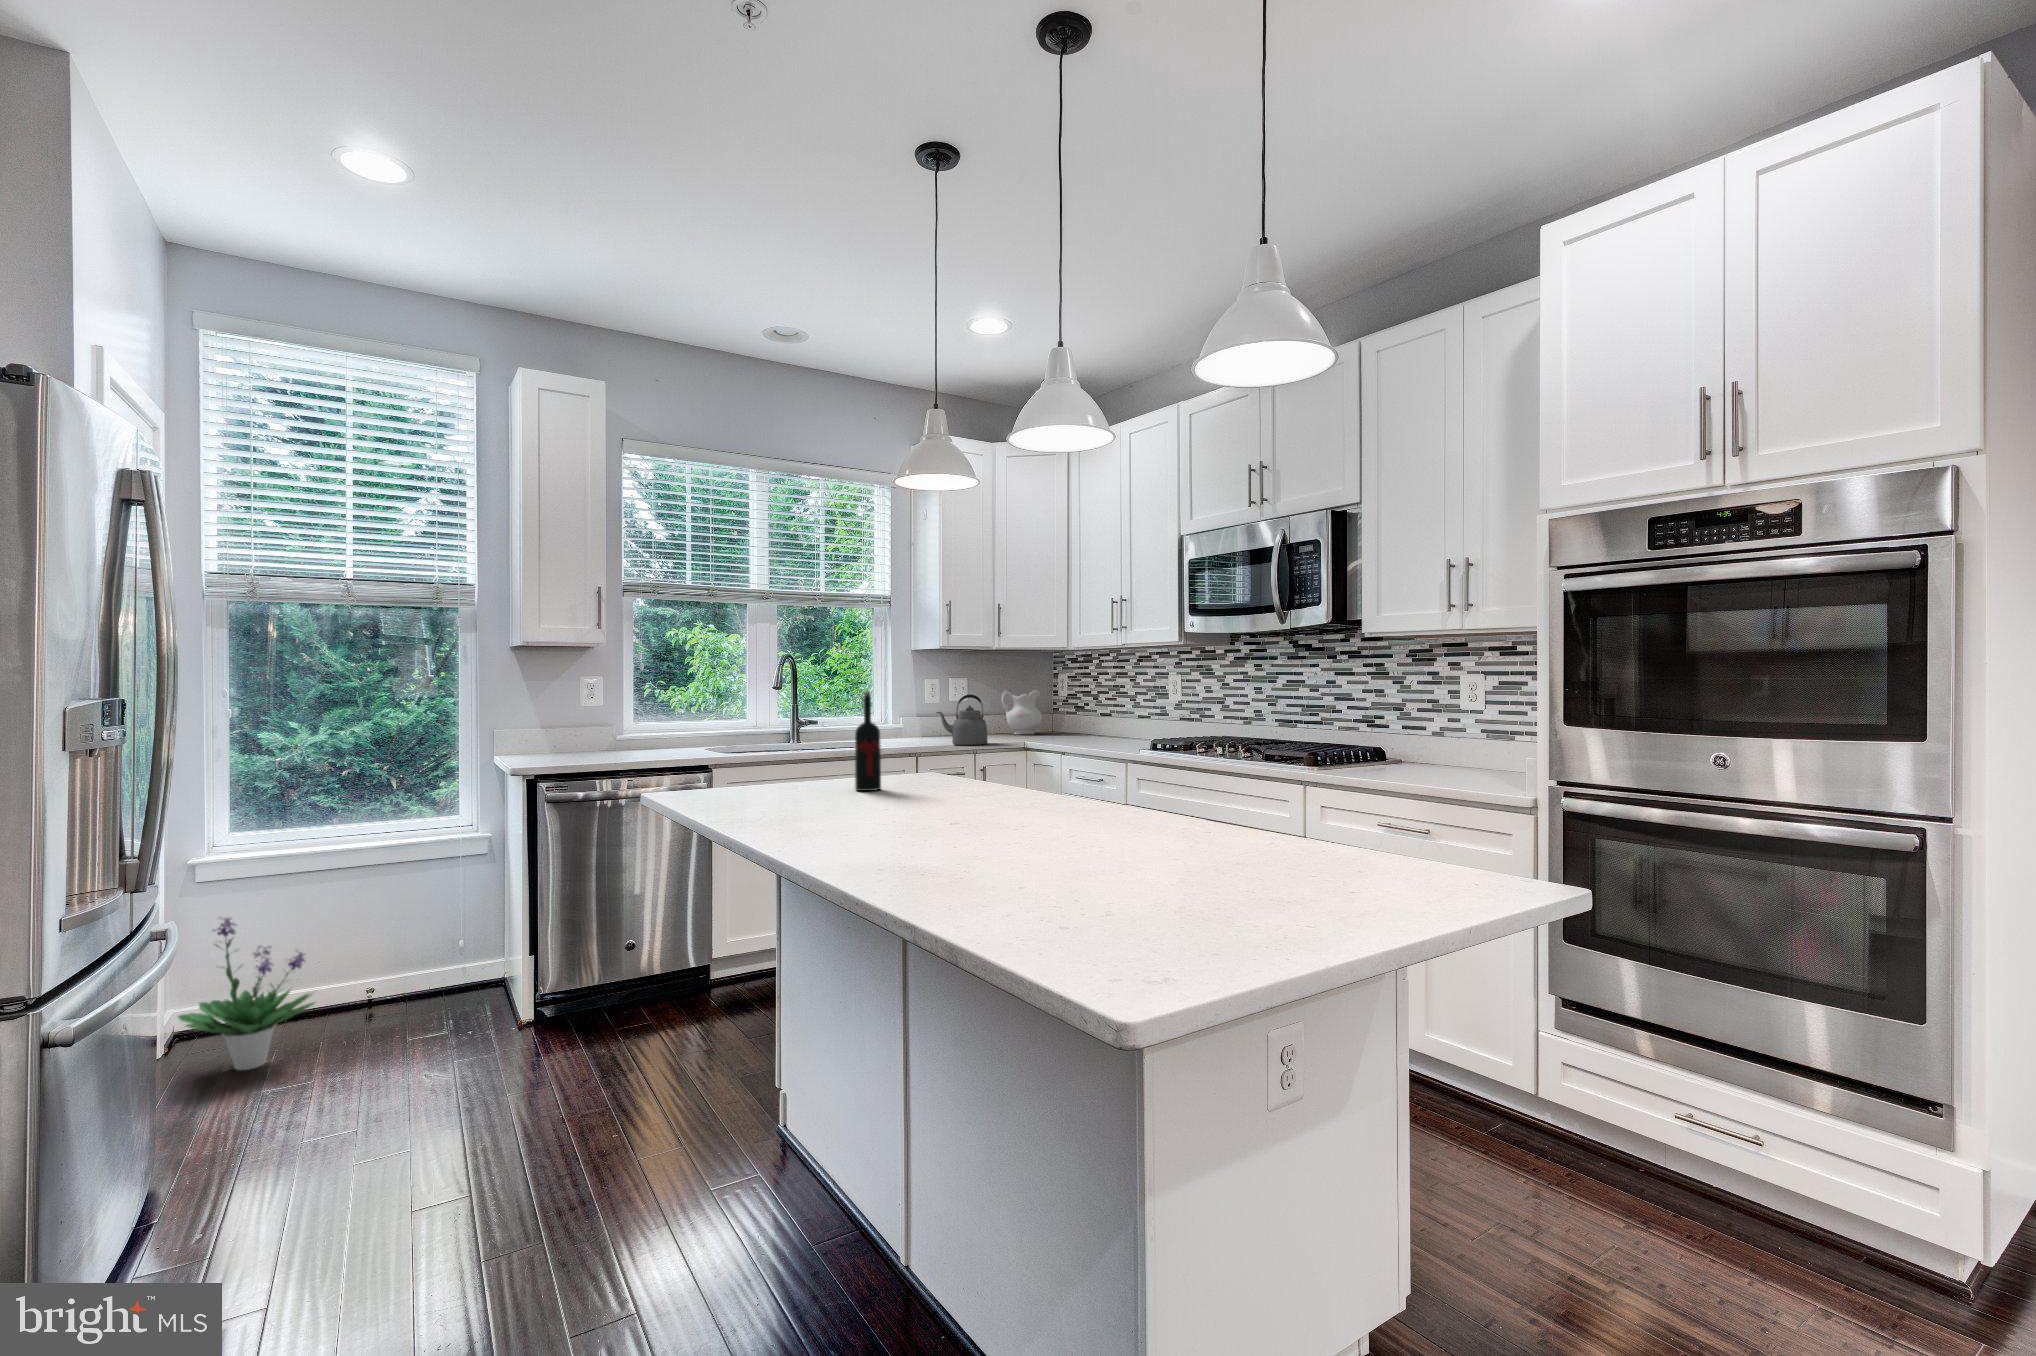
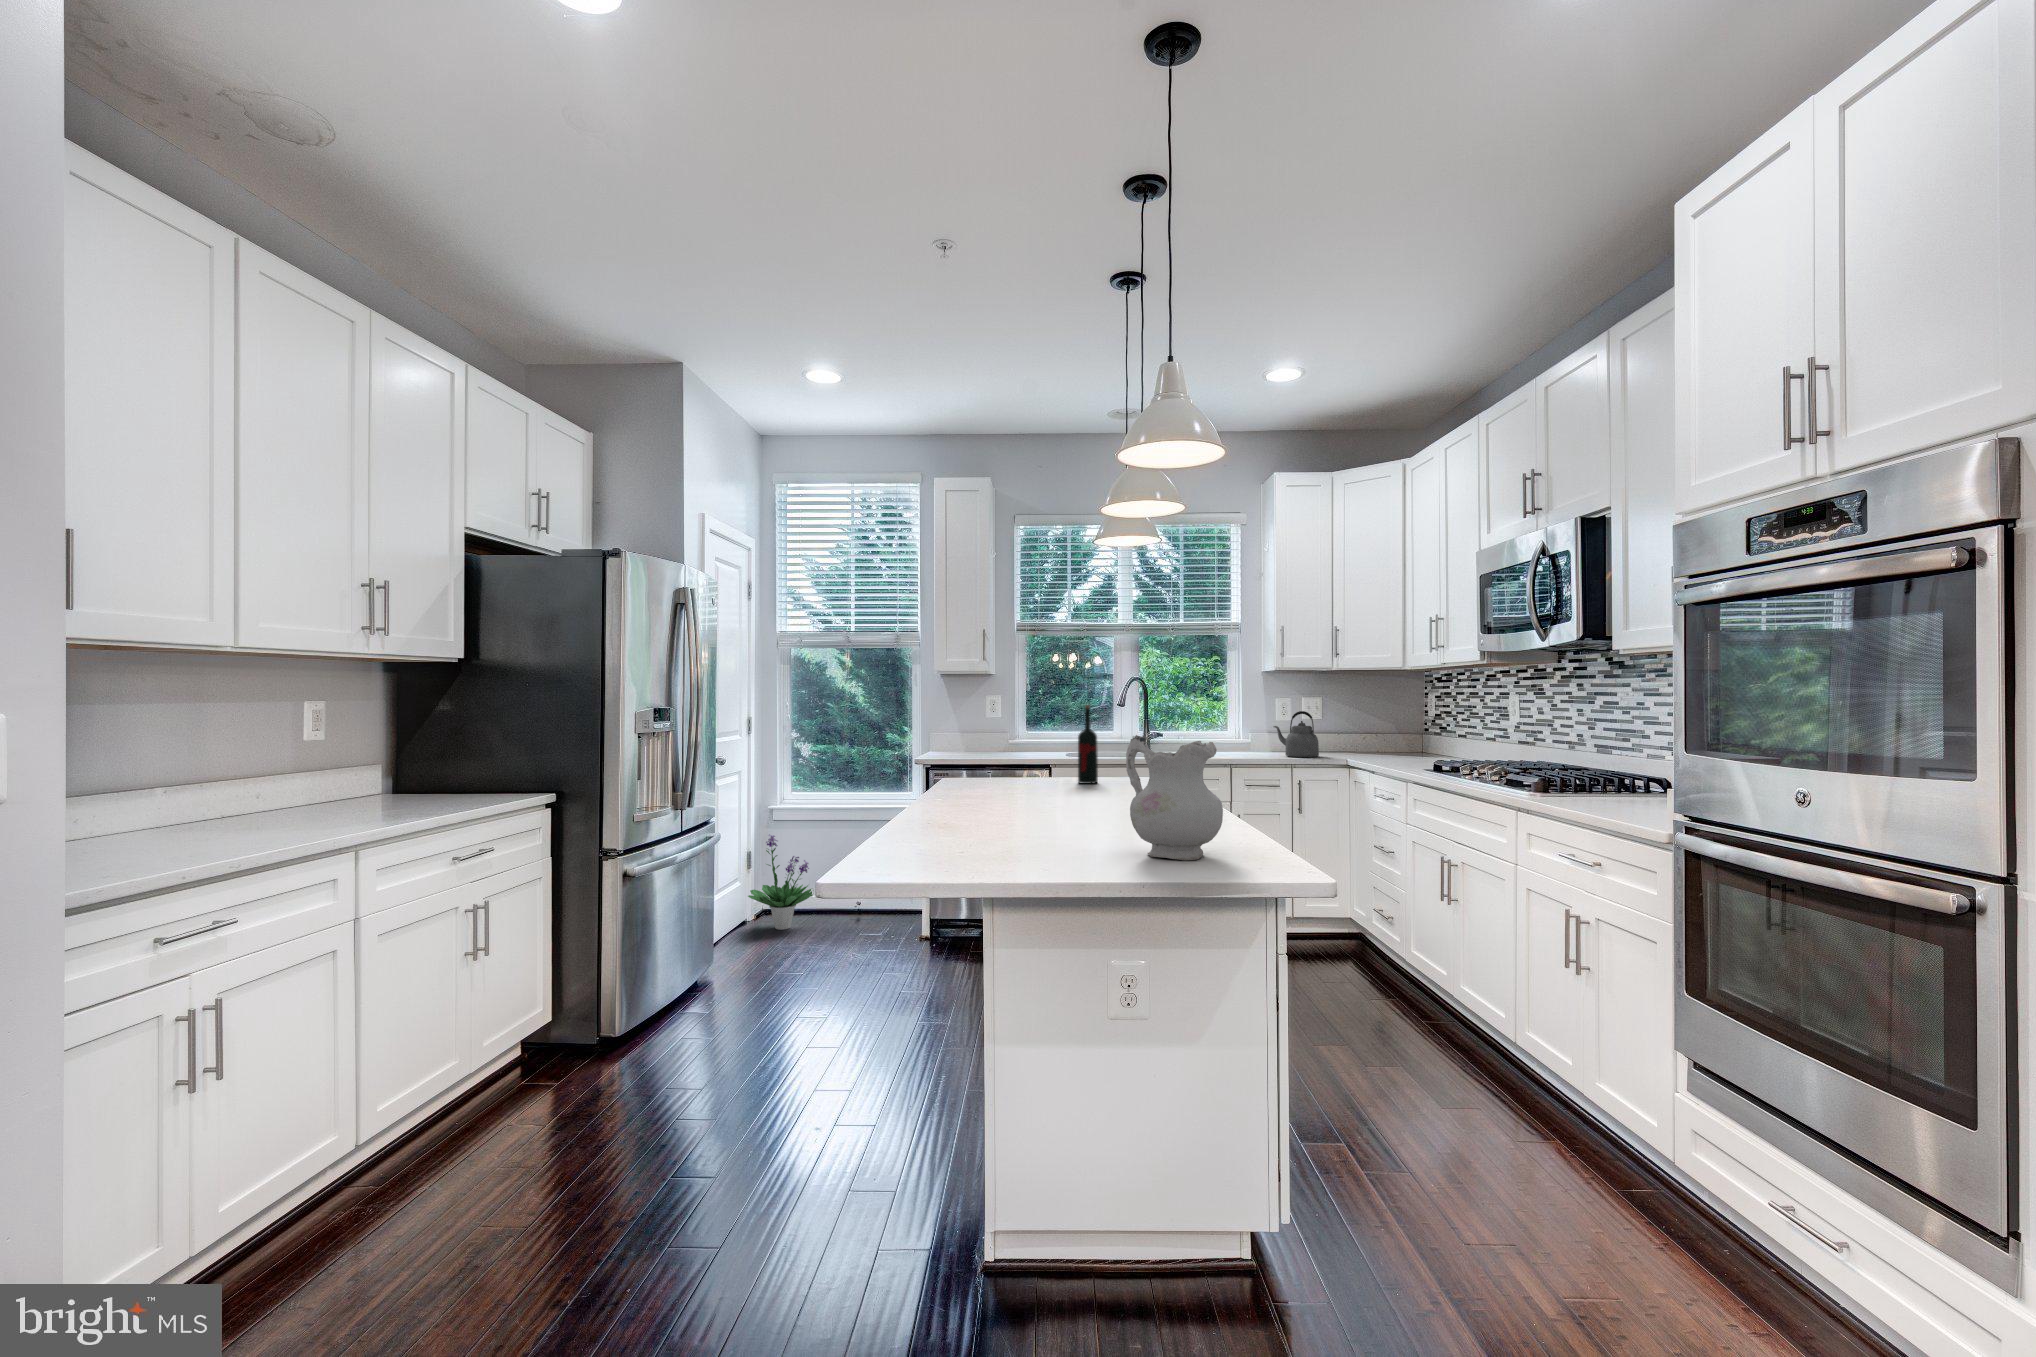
ceramic pitcher: present [1002,689,1042,734] -> present [1126,735,1223,860]

